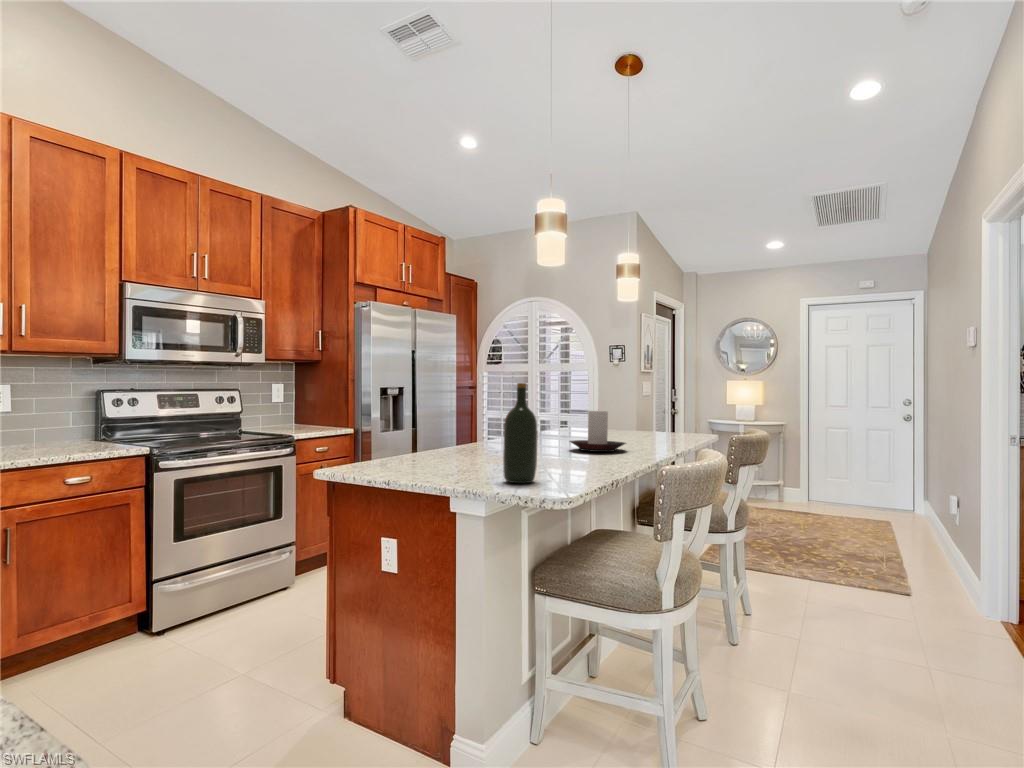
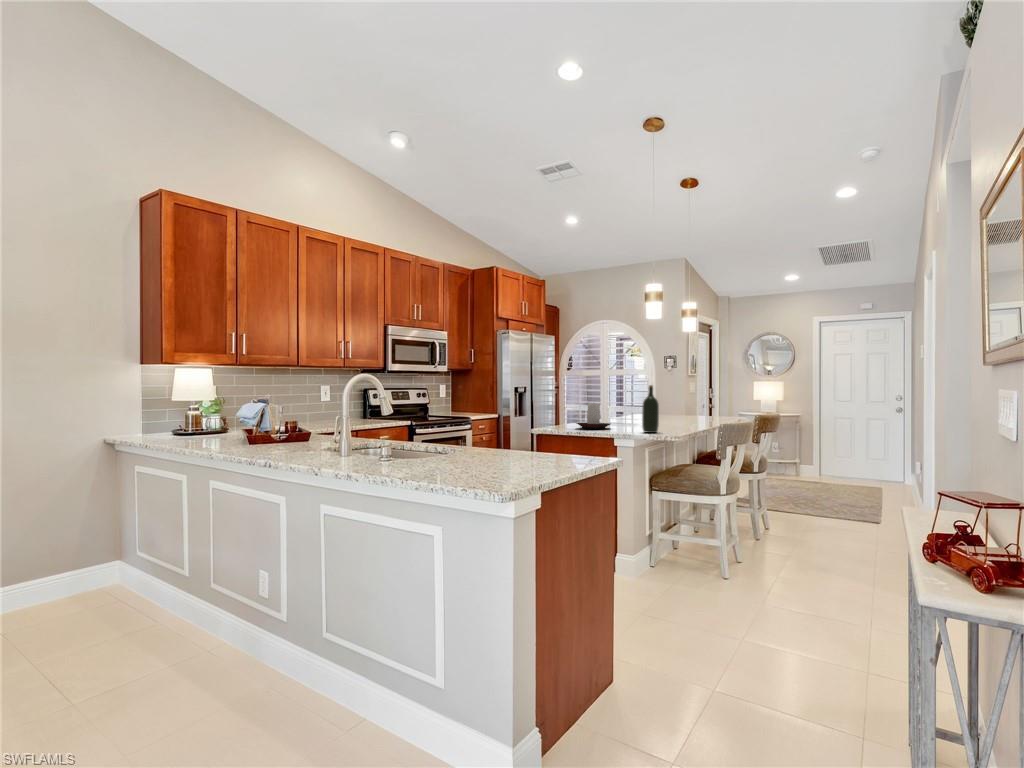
candle holder: present [570,411,626,452] -> present [577,403,610,429]

